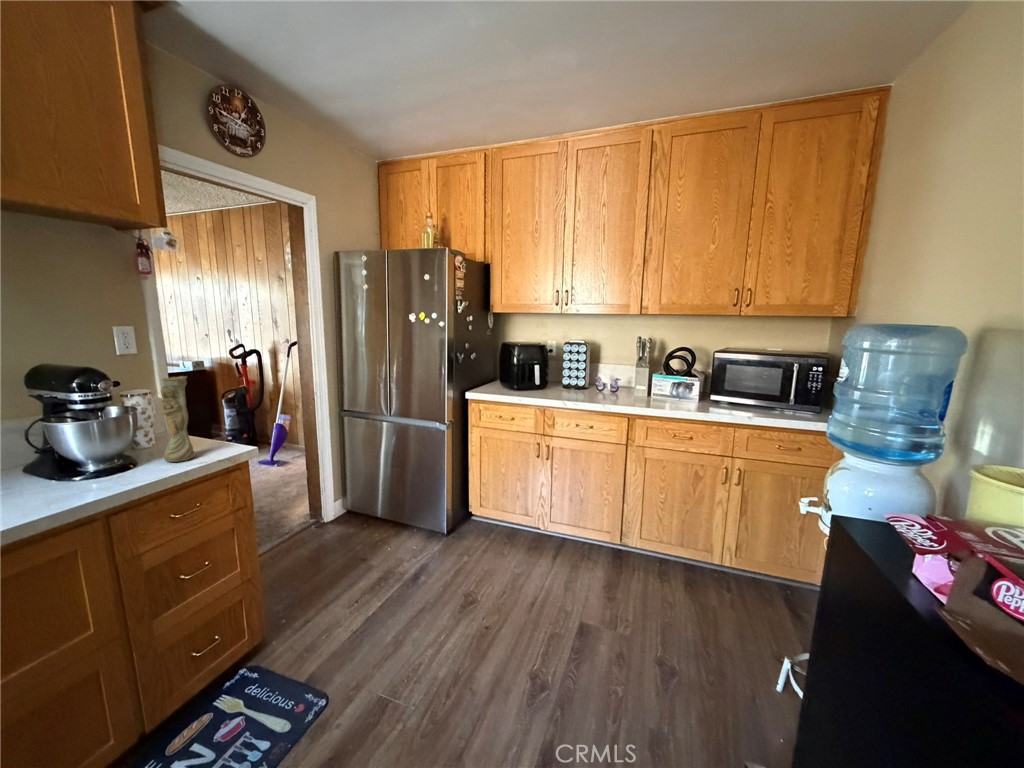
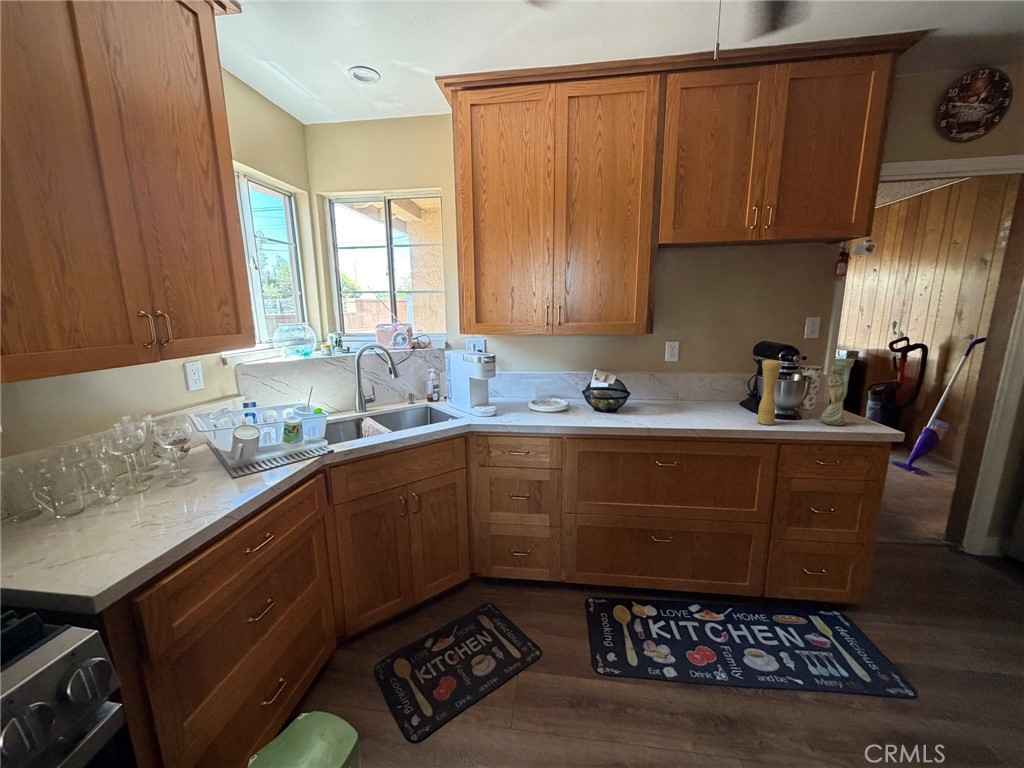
pepper mill: none [39,393,92,497] -> present [757,359,782,425]

